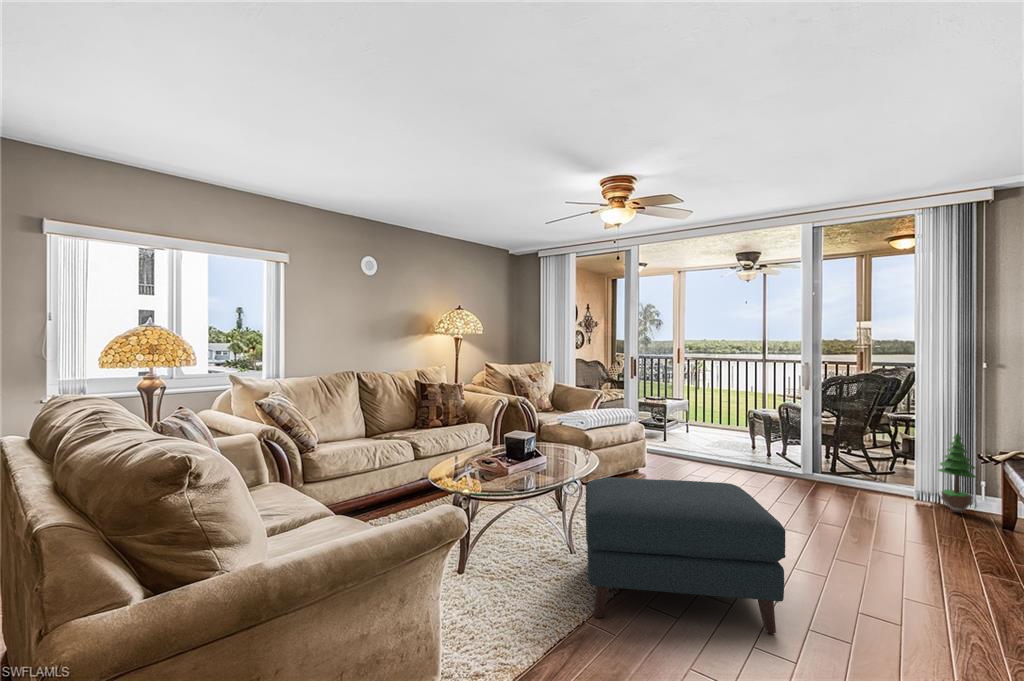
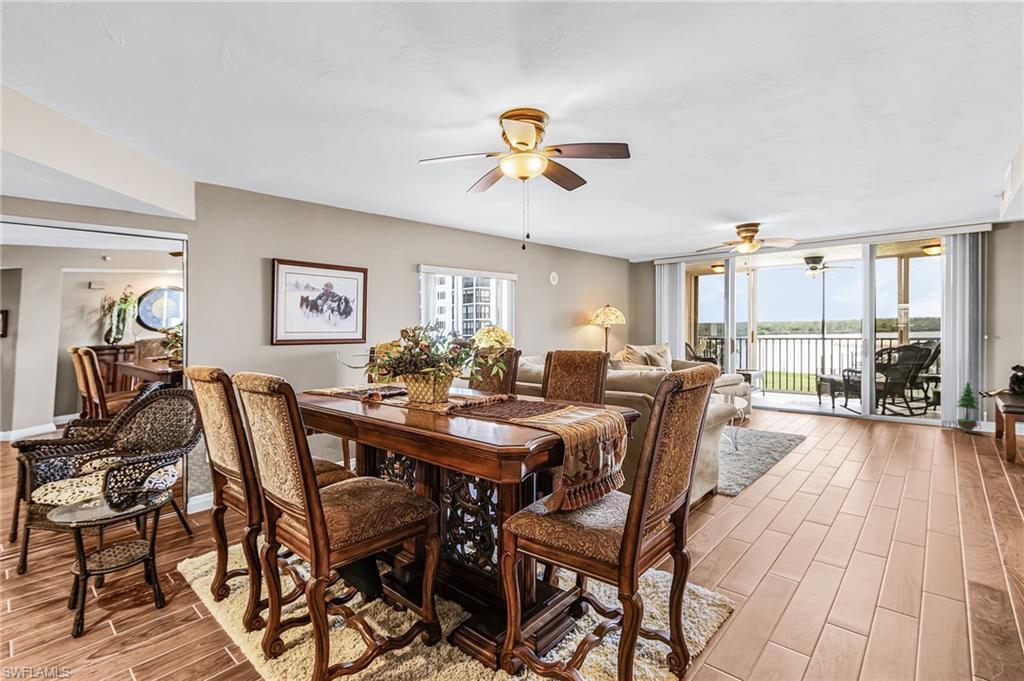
ottoman: present [585,477,786,634] -> none [747,401,868,467]

